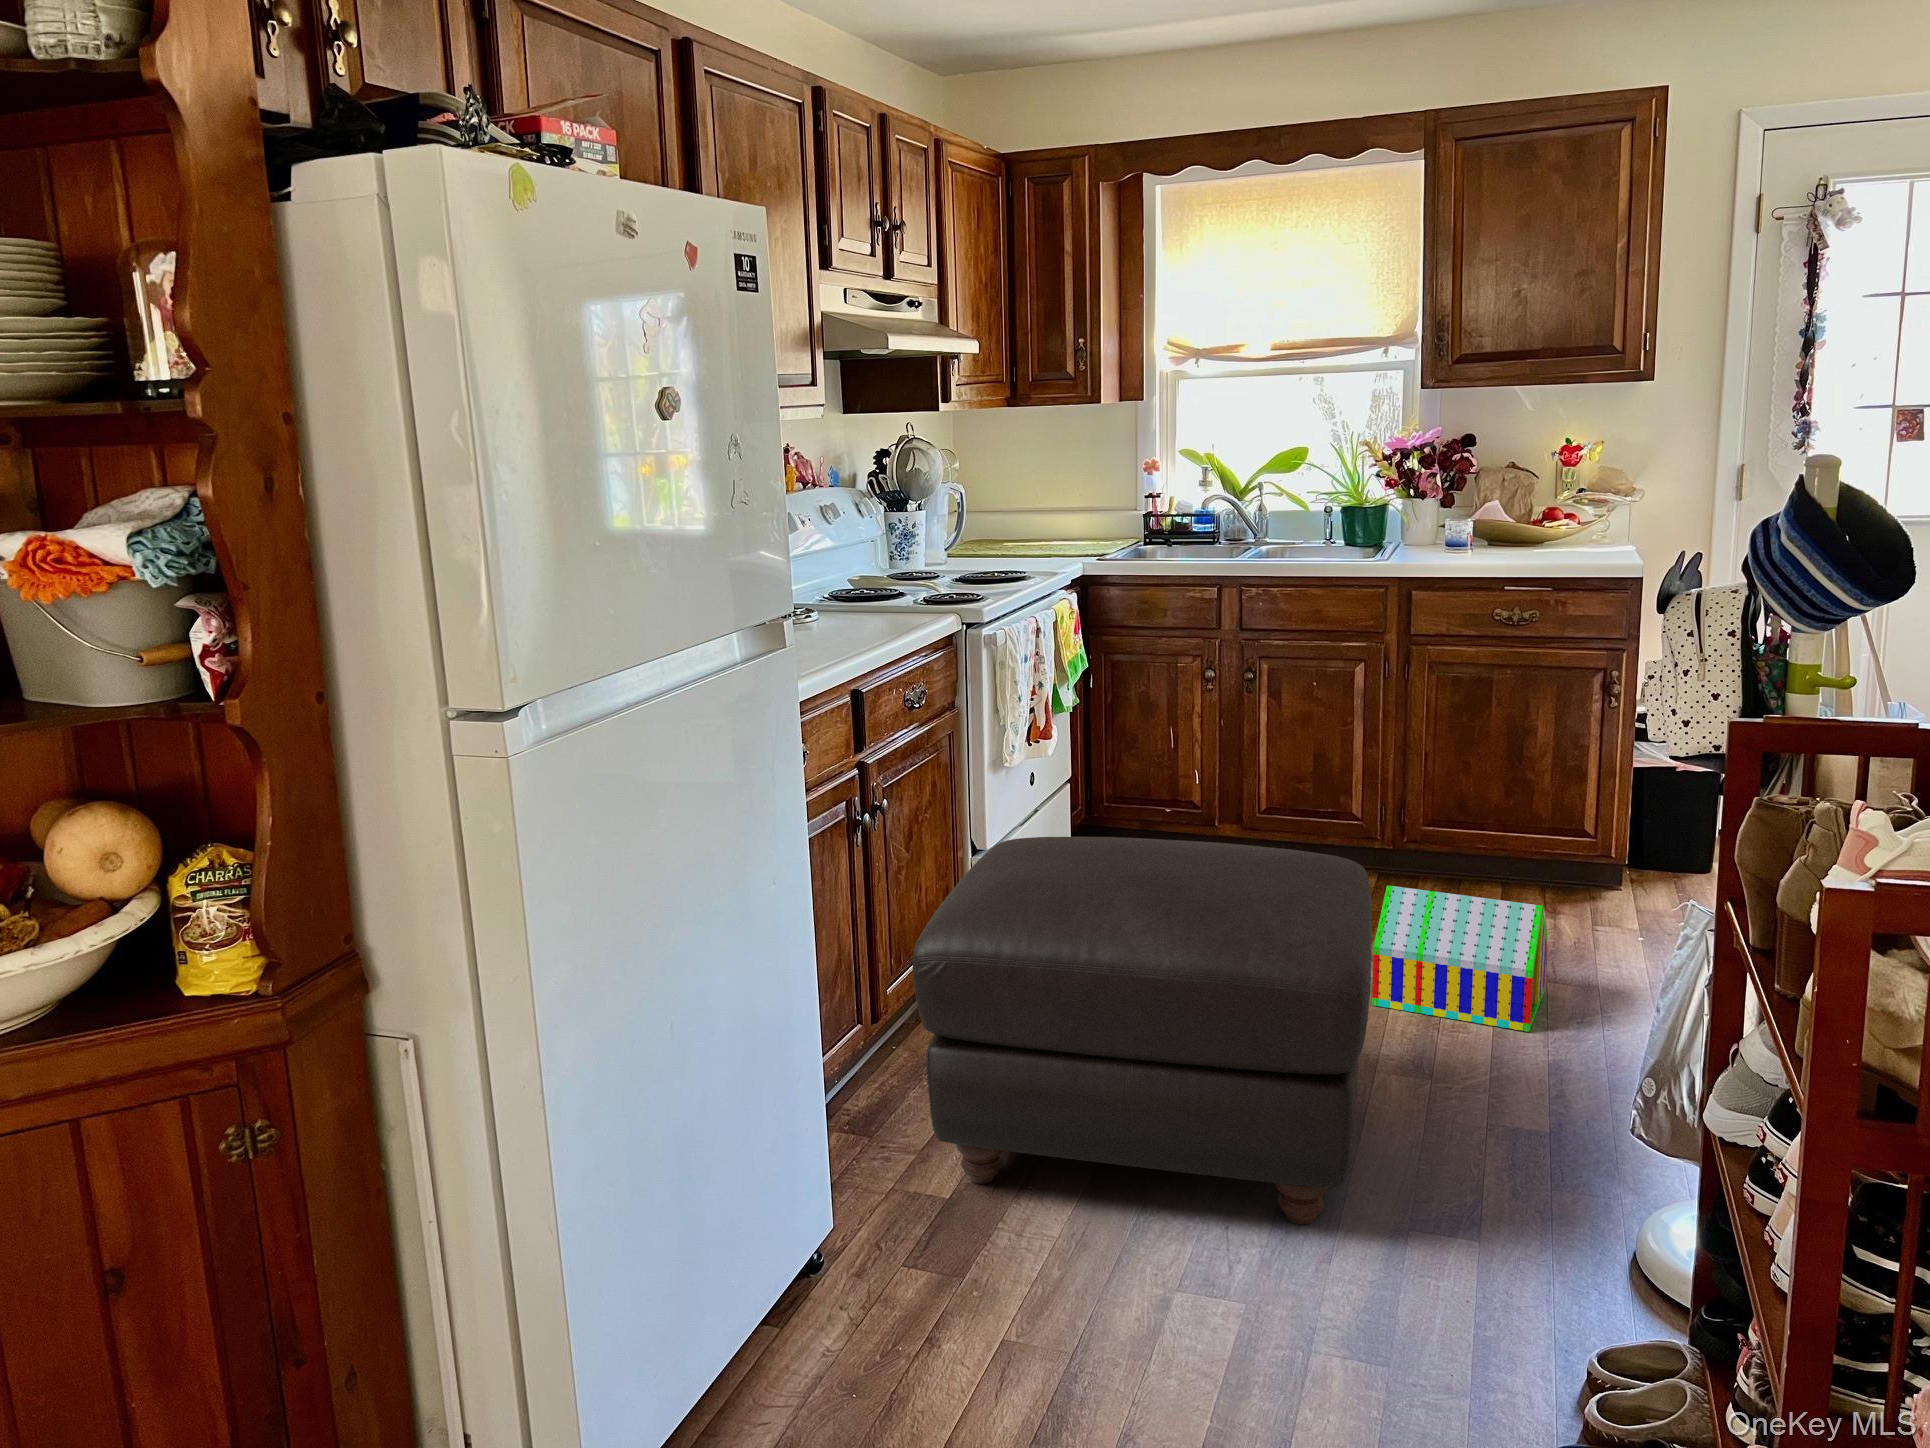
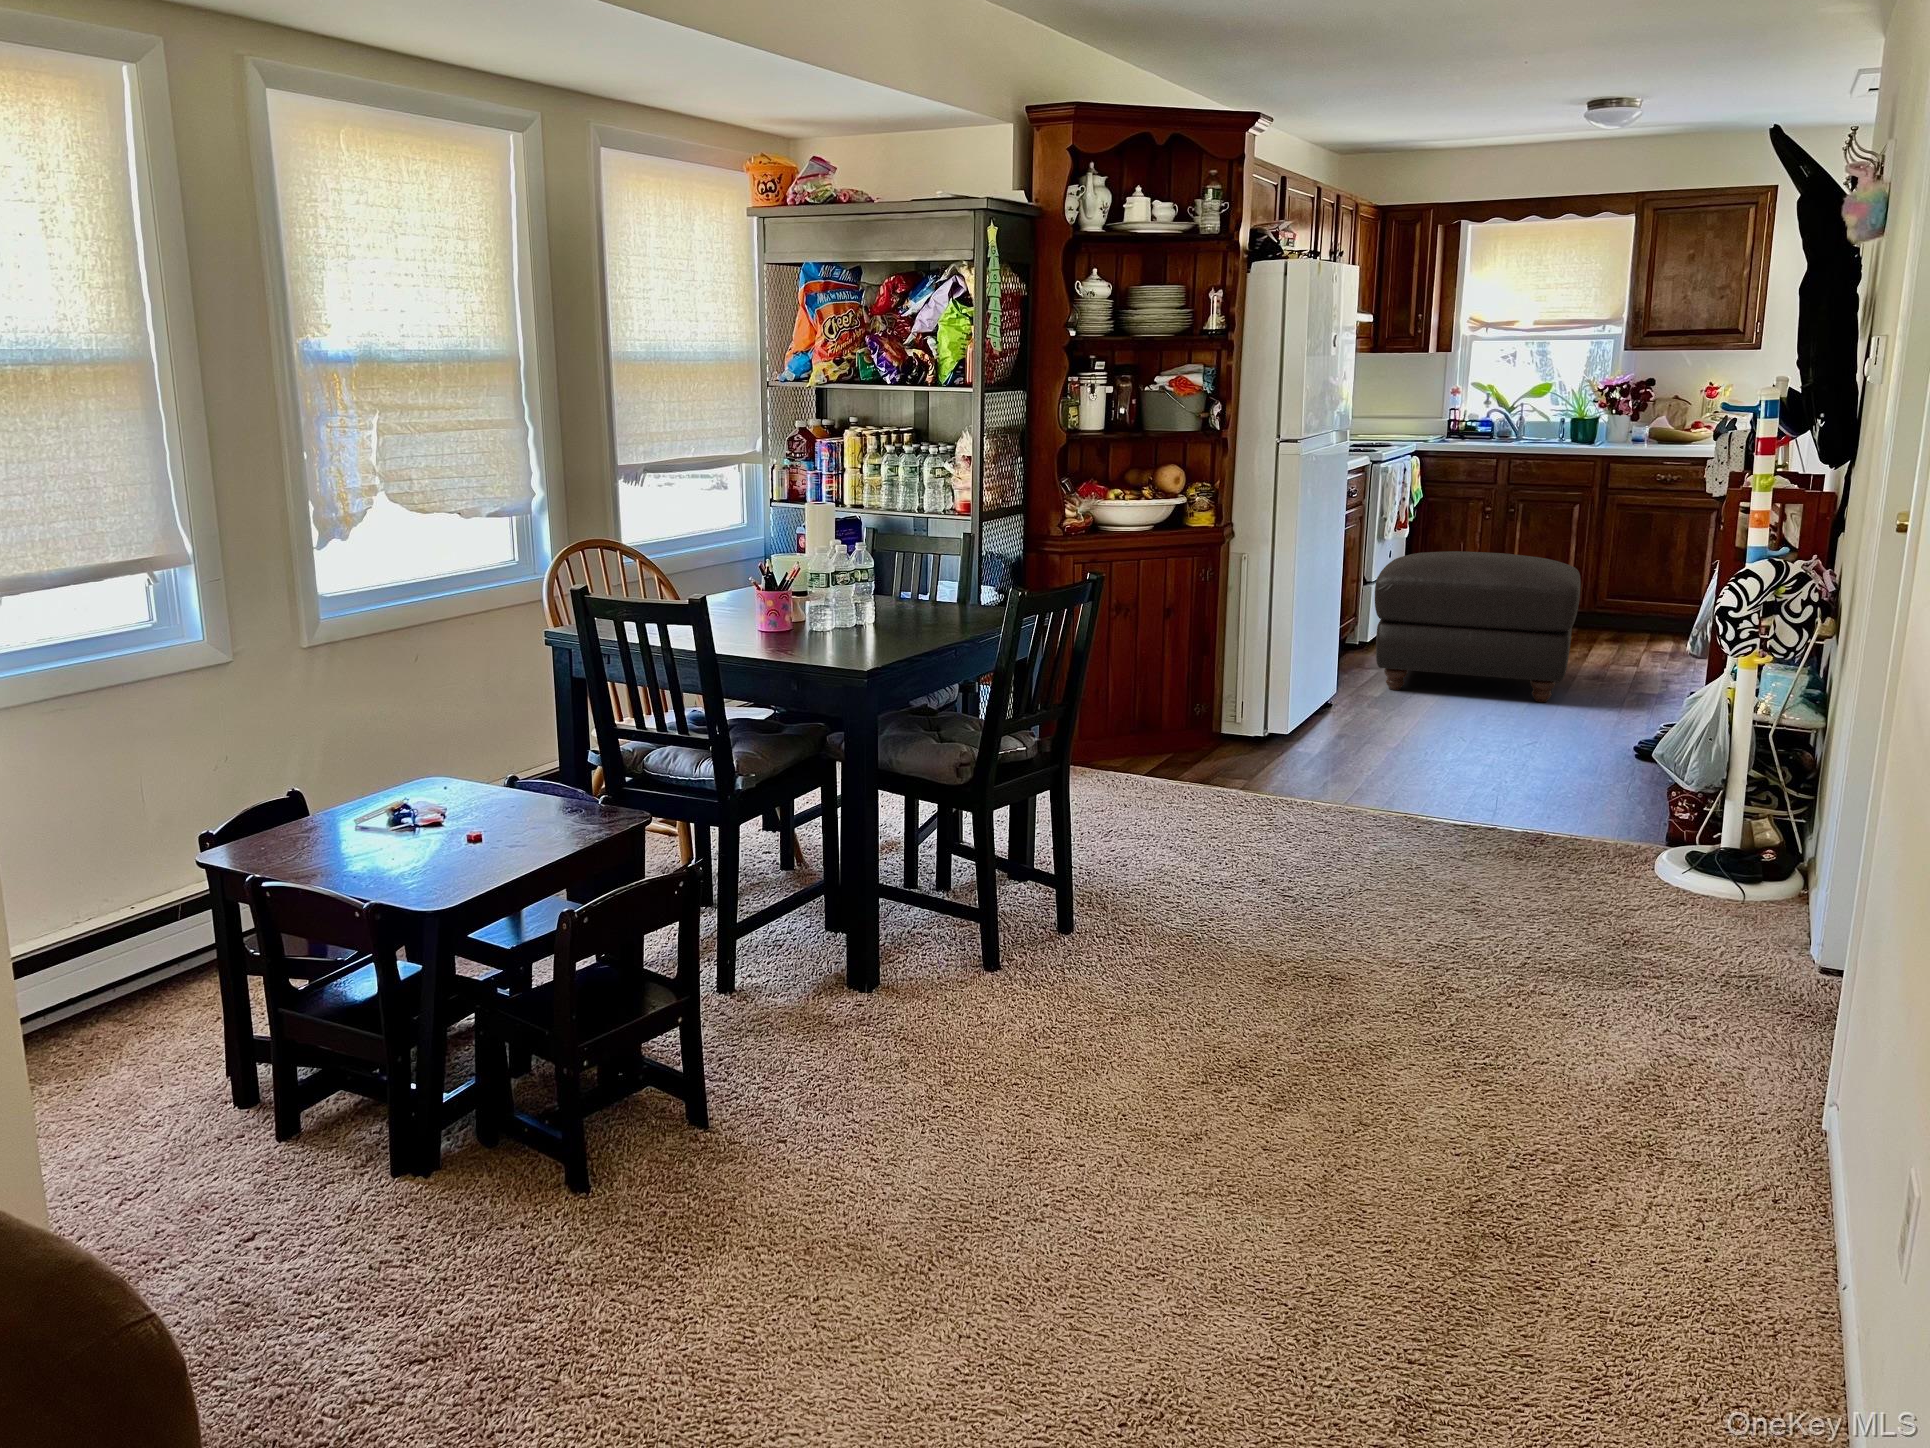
toy house: present [1372,886,1547,1032] -> none [1574,603,1670,669]

